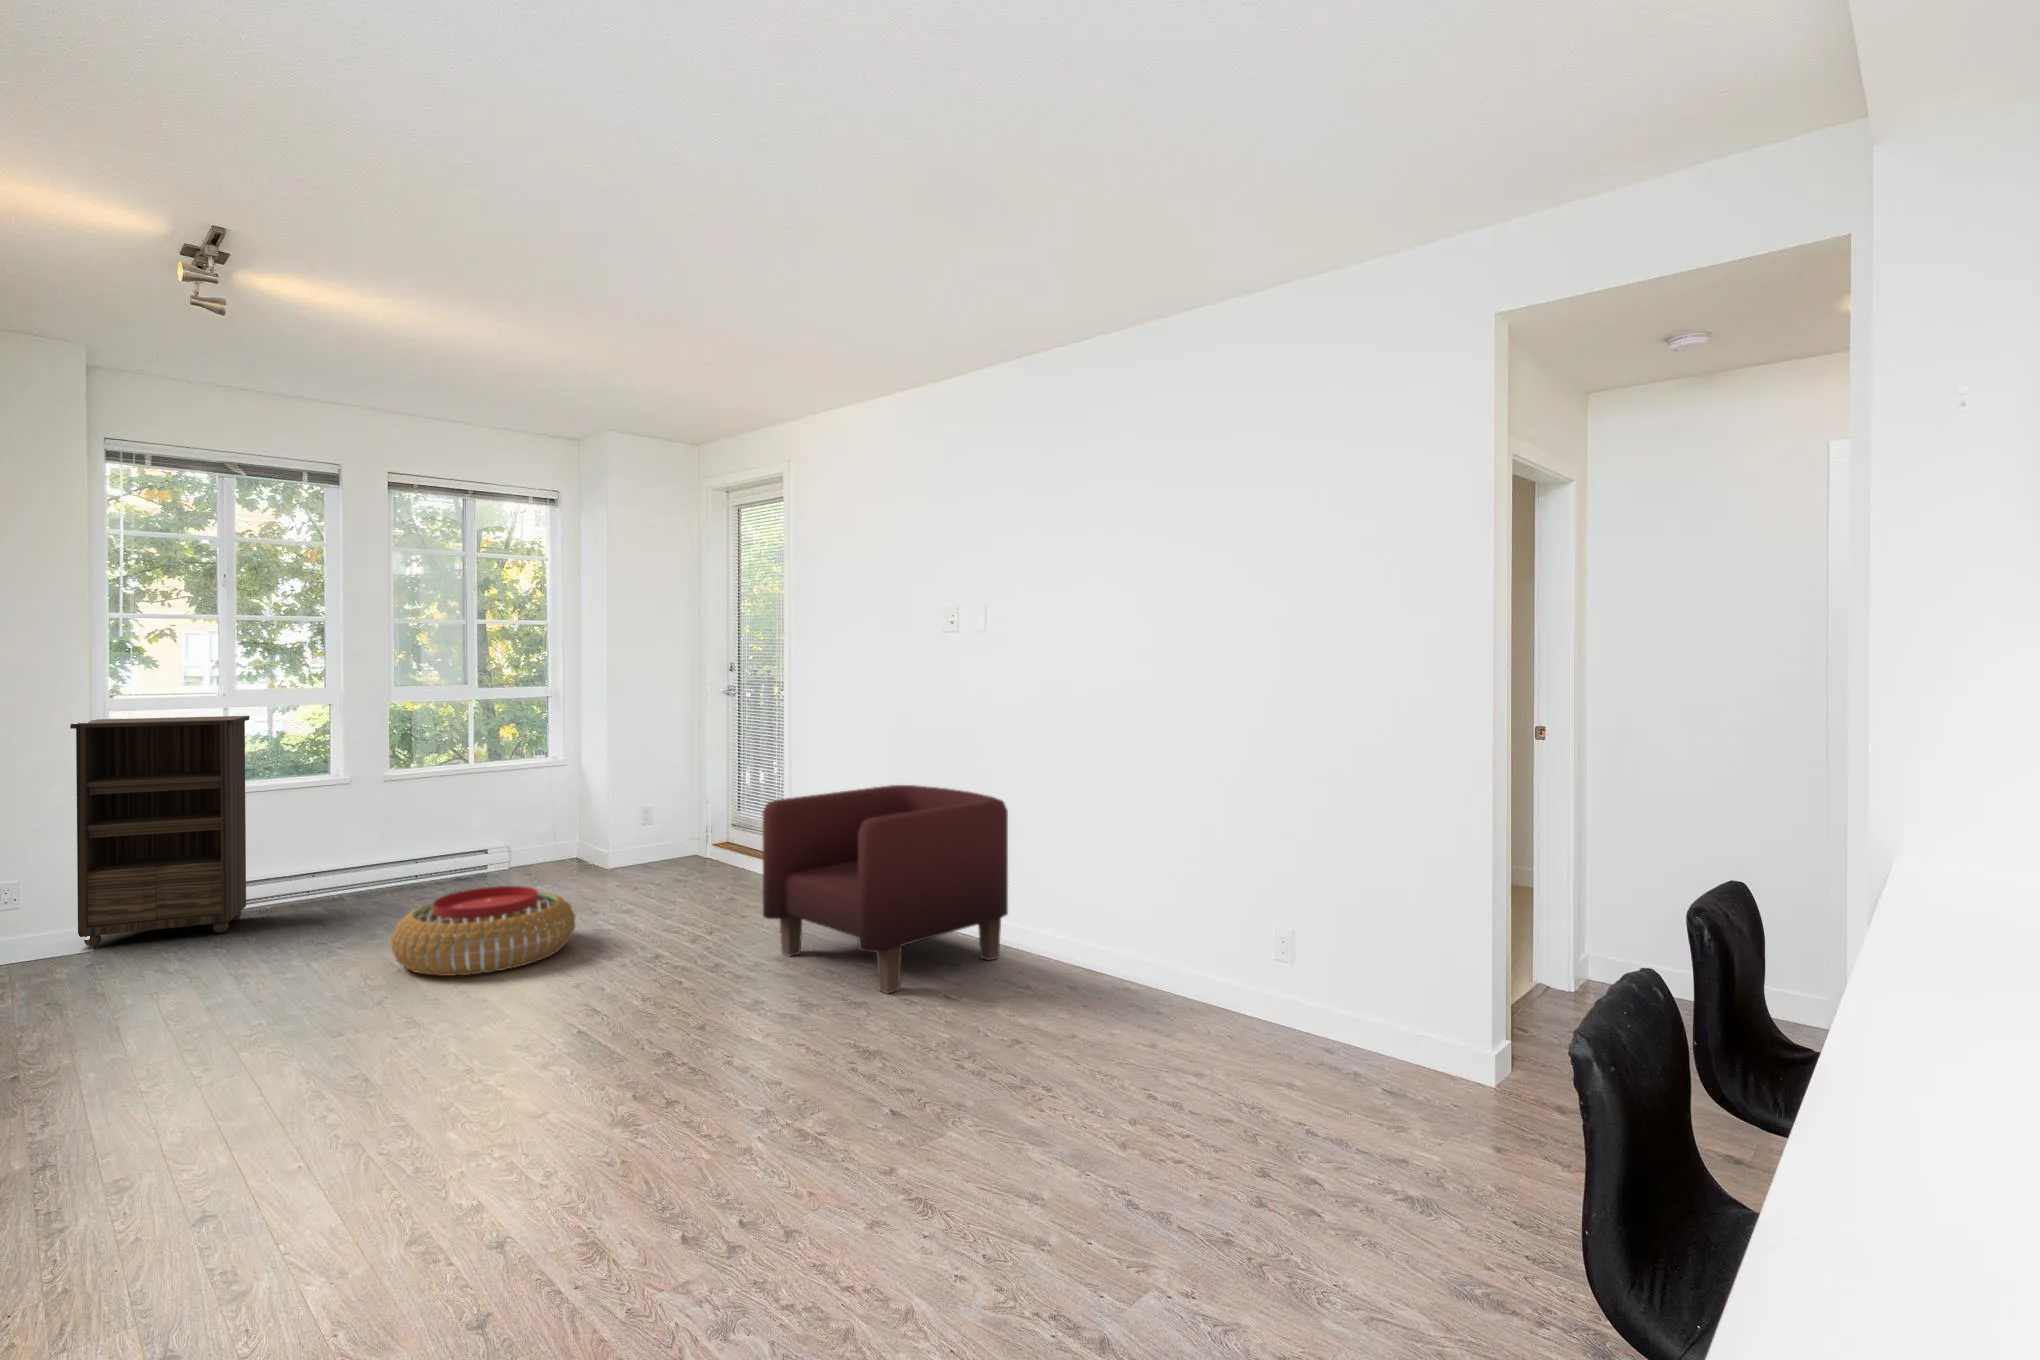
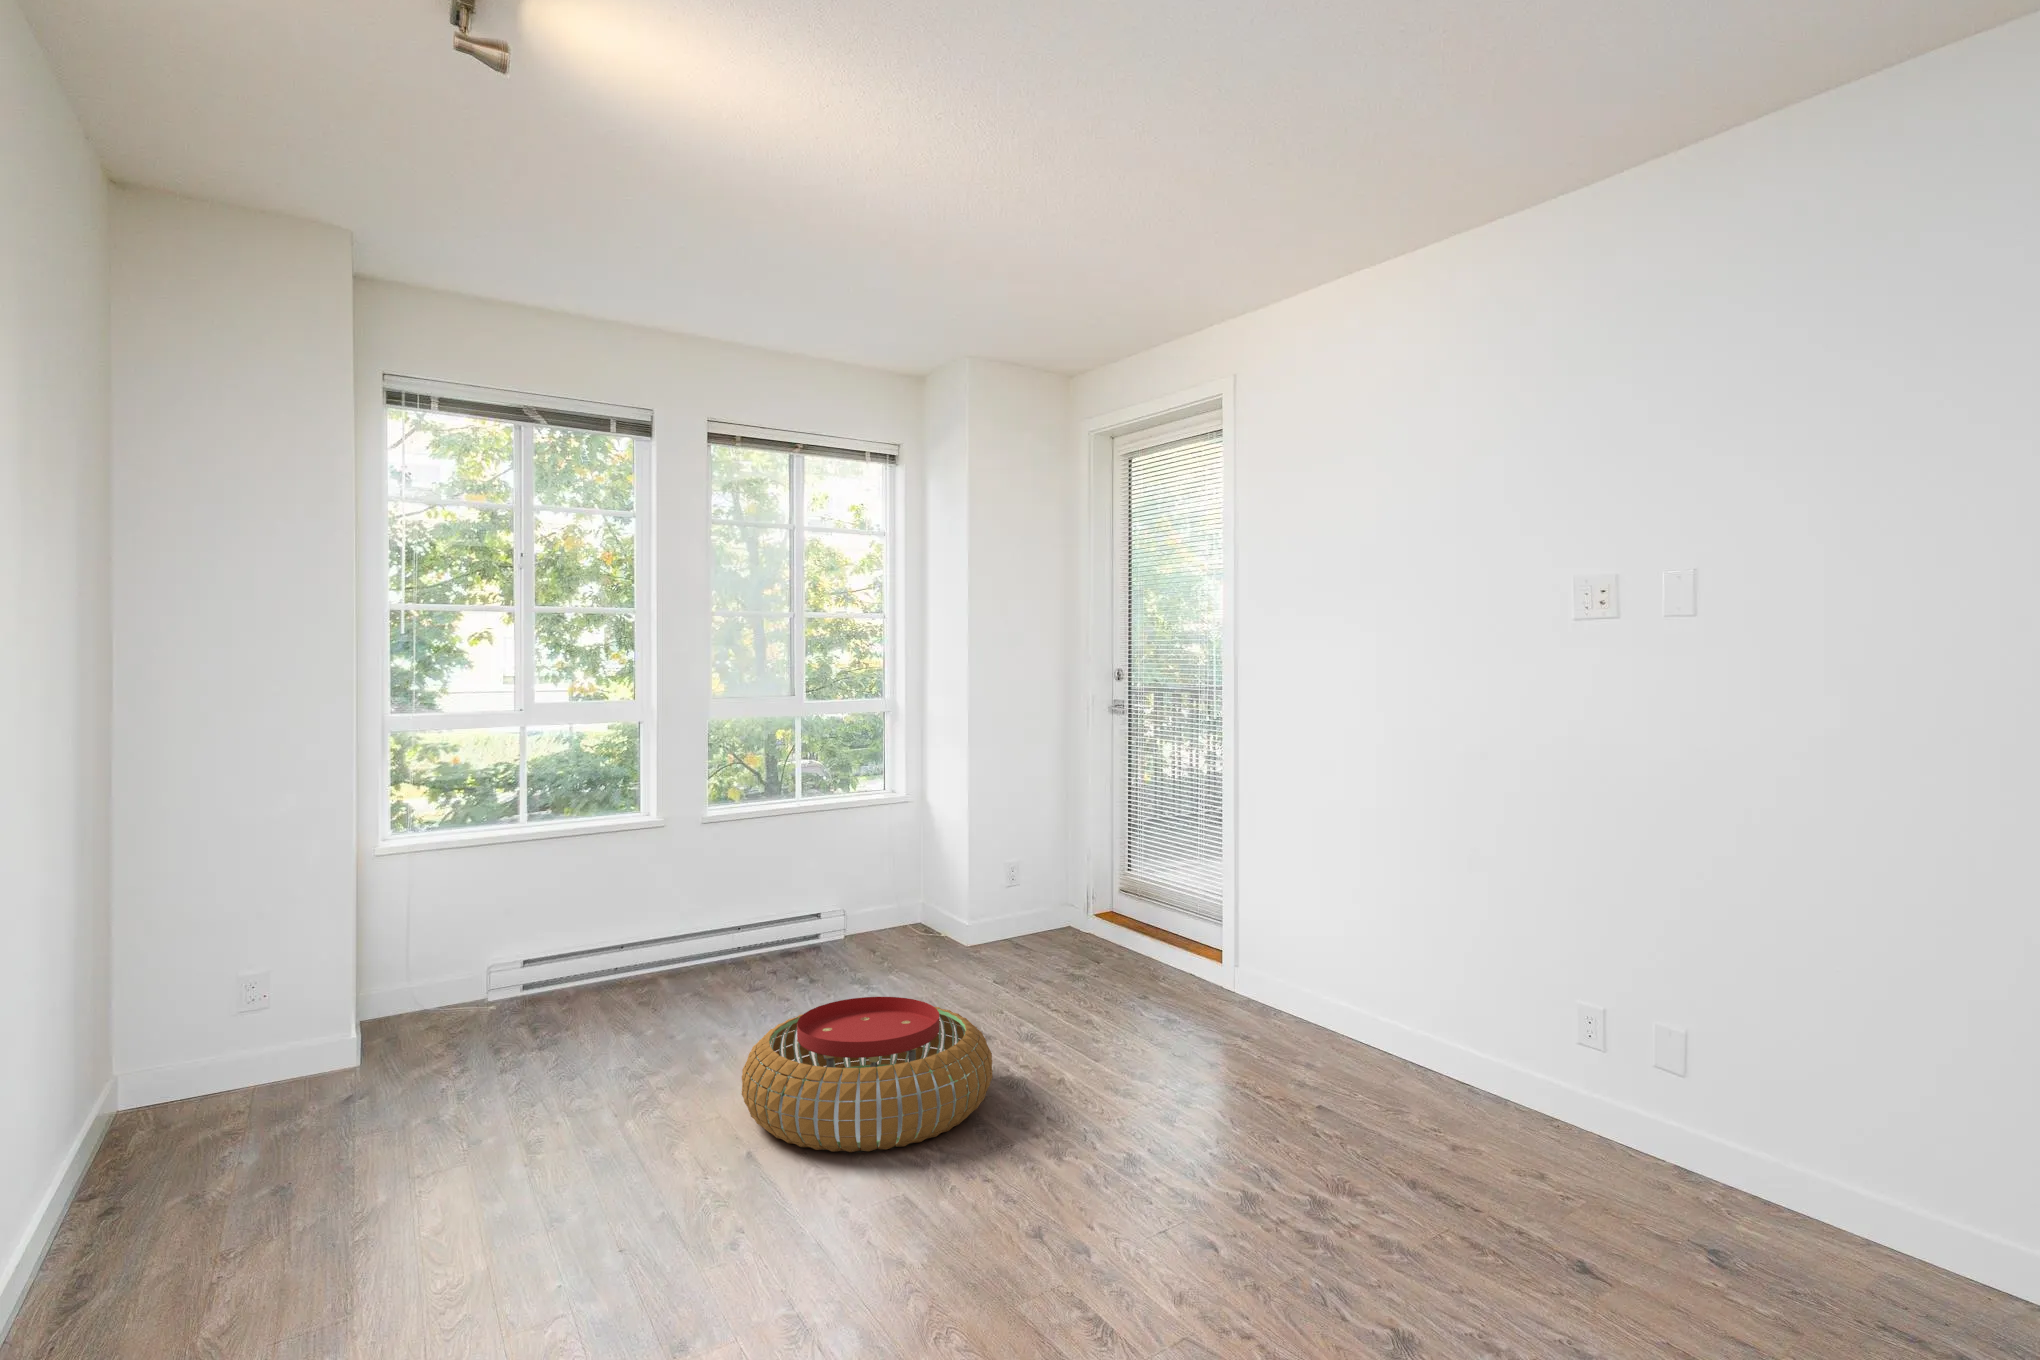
bookshelf: present [70,716,249,946] -> none [344,738,549,1047]
armchair: present [763,785,1008,993] -> none [1306,858,1768,1277]

